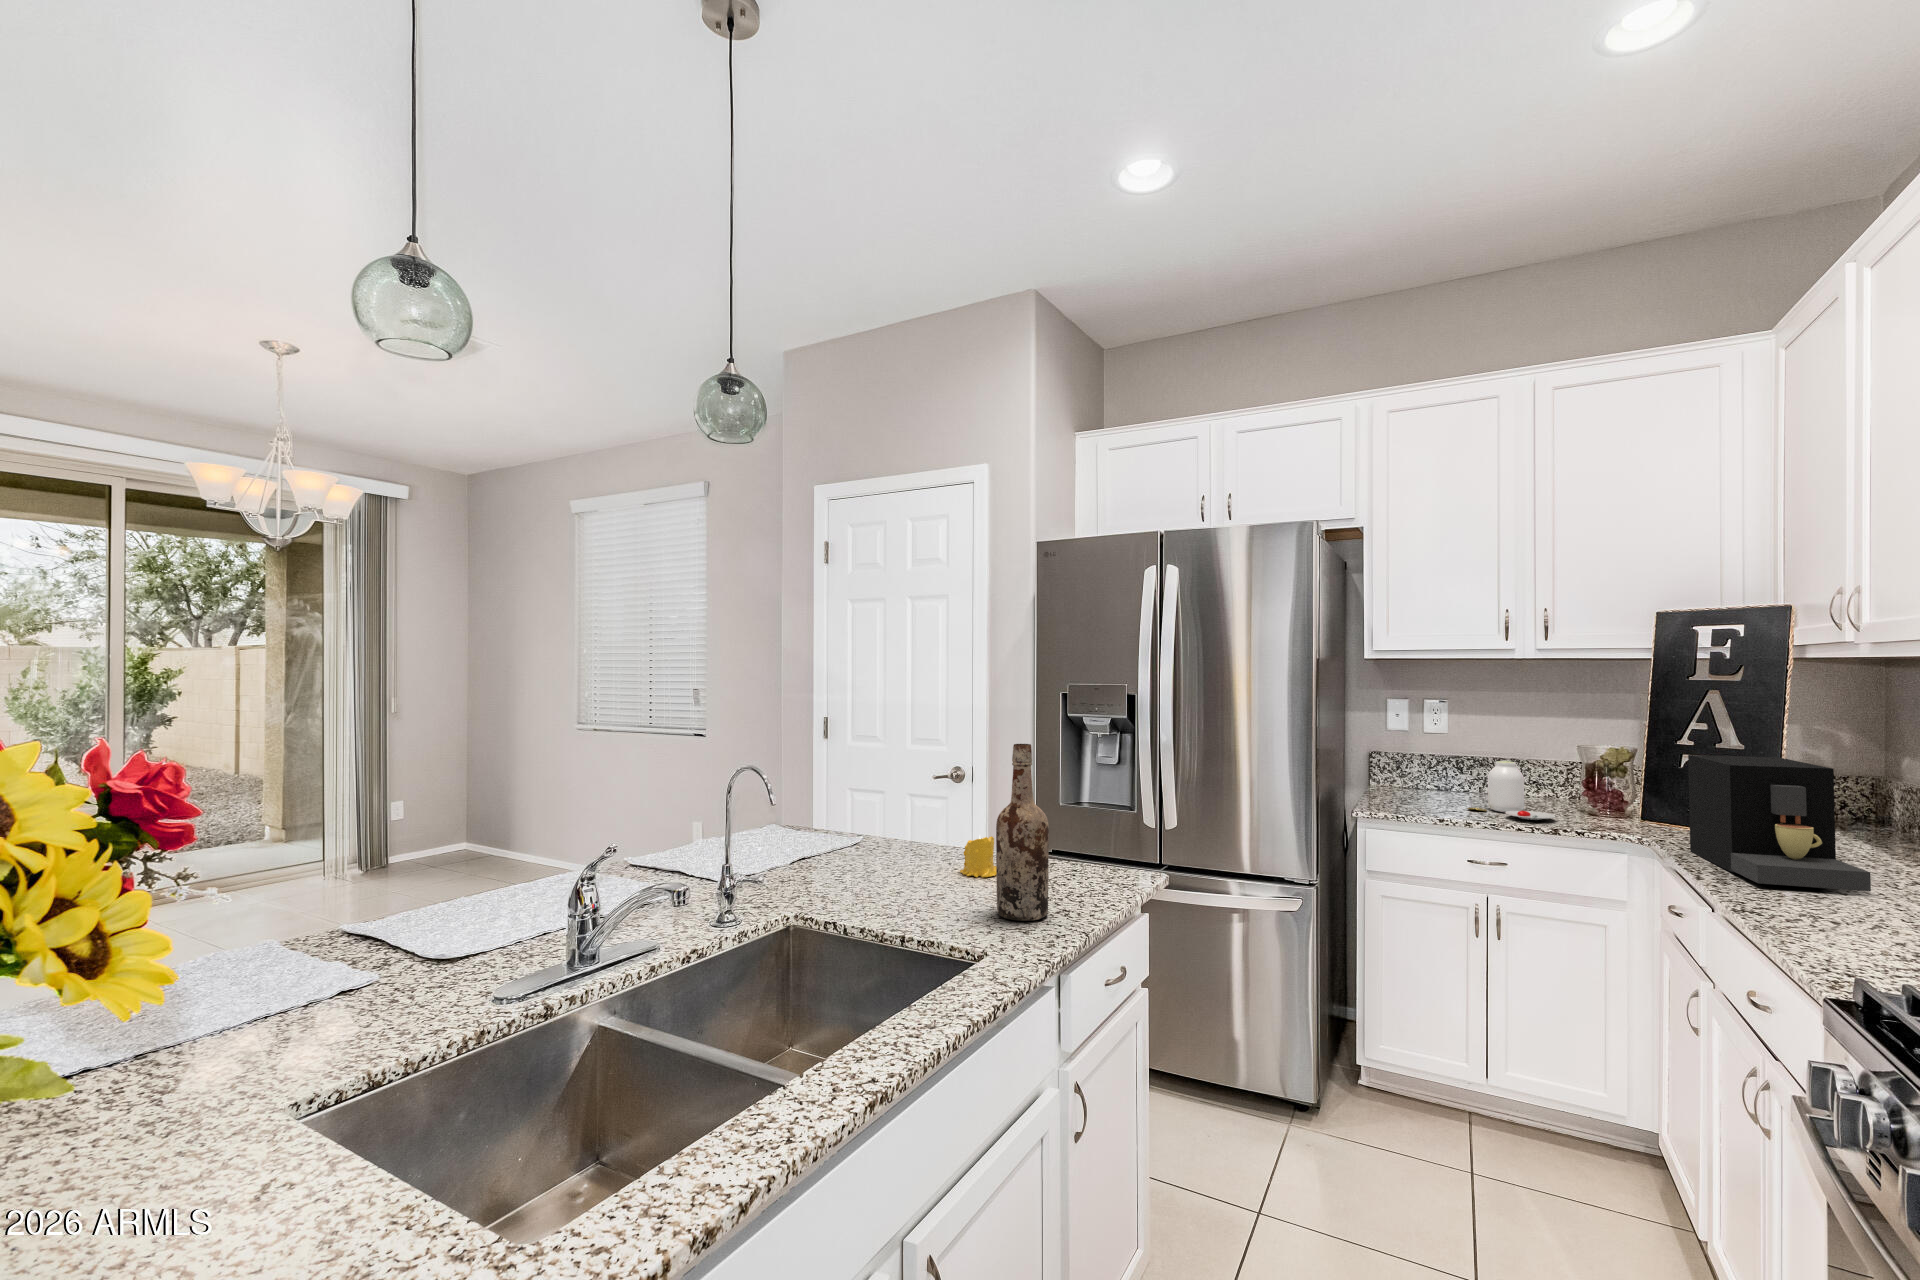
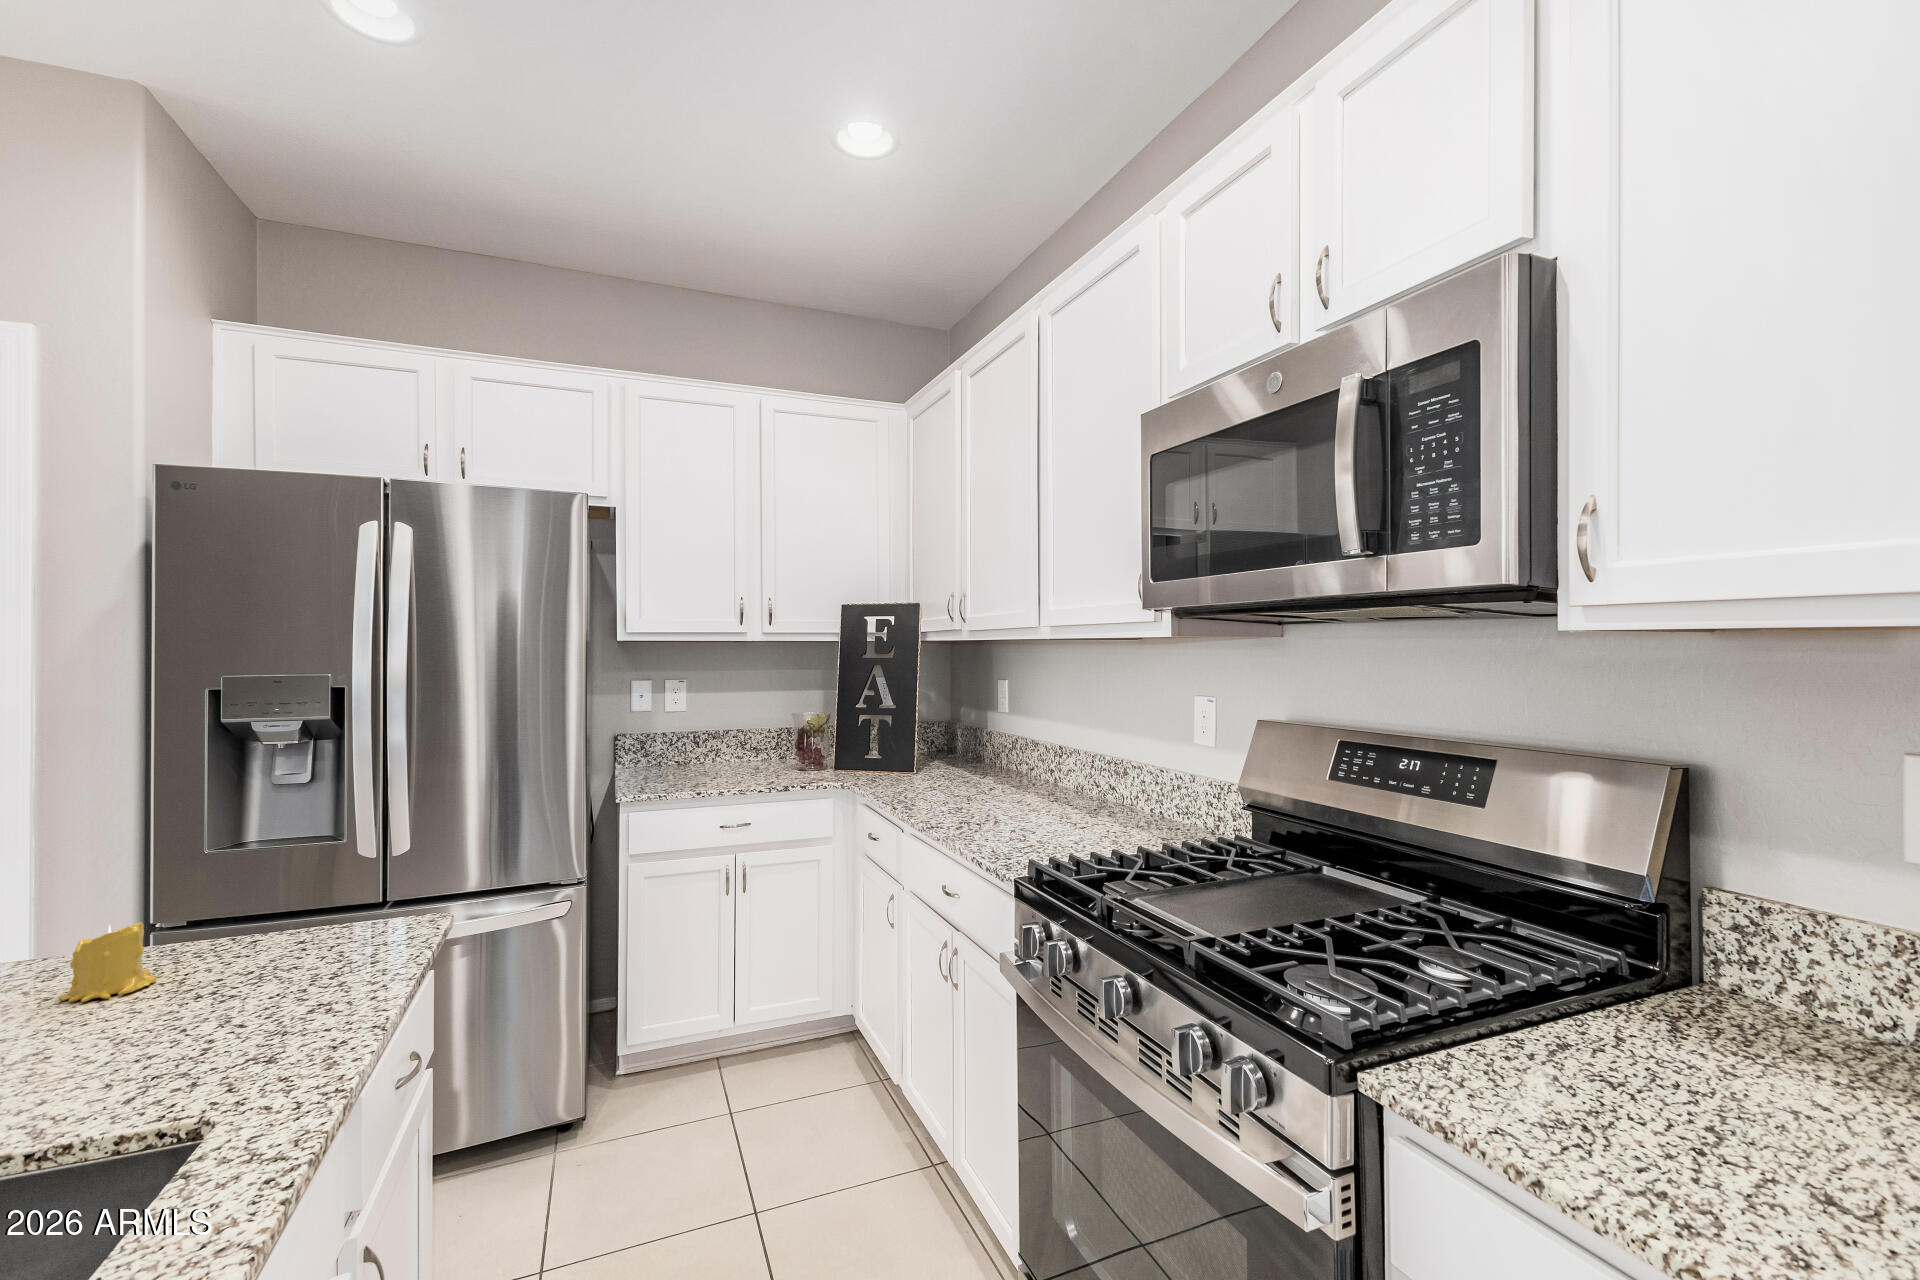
wine bottle: present [996,744,1049,921] -> none [191,759,300,1048]
coffee maker: present [1688,755,1871,891] -> none [875,710,983,801]
jar: present [1468,761,1555,820] -> none [709,733,780,780]

